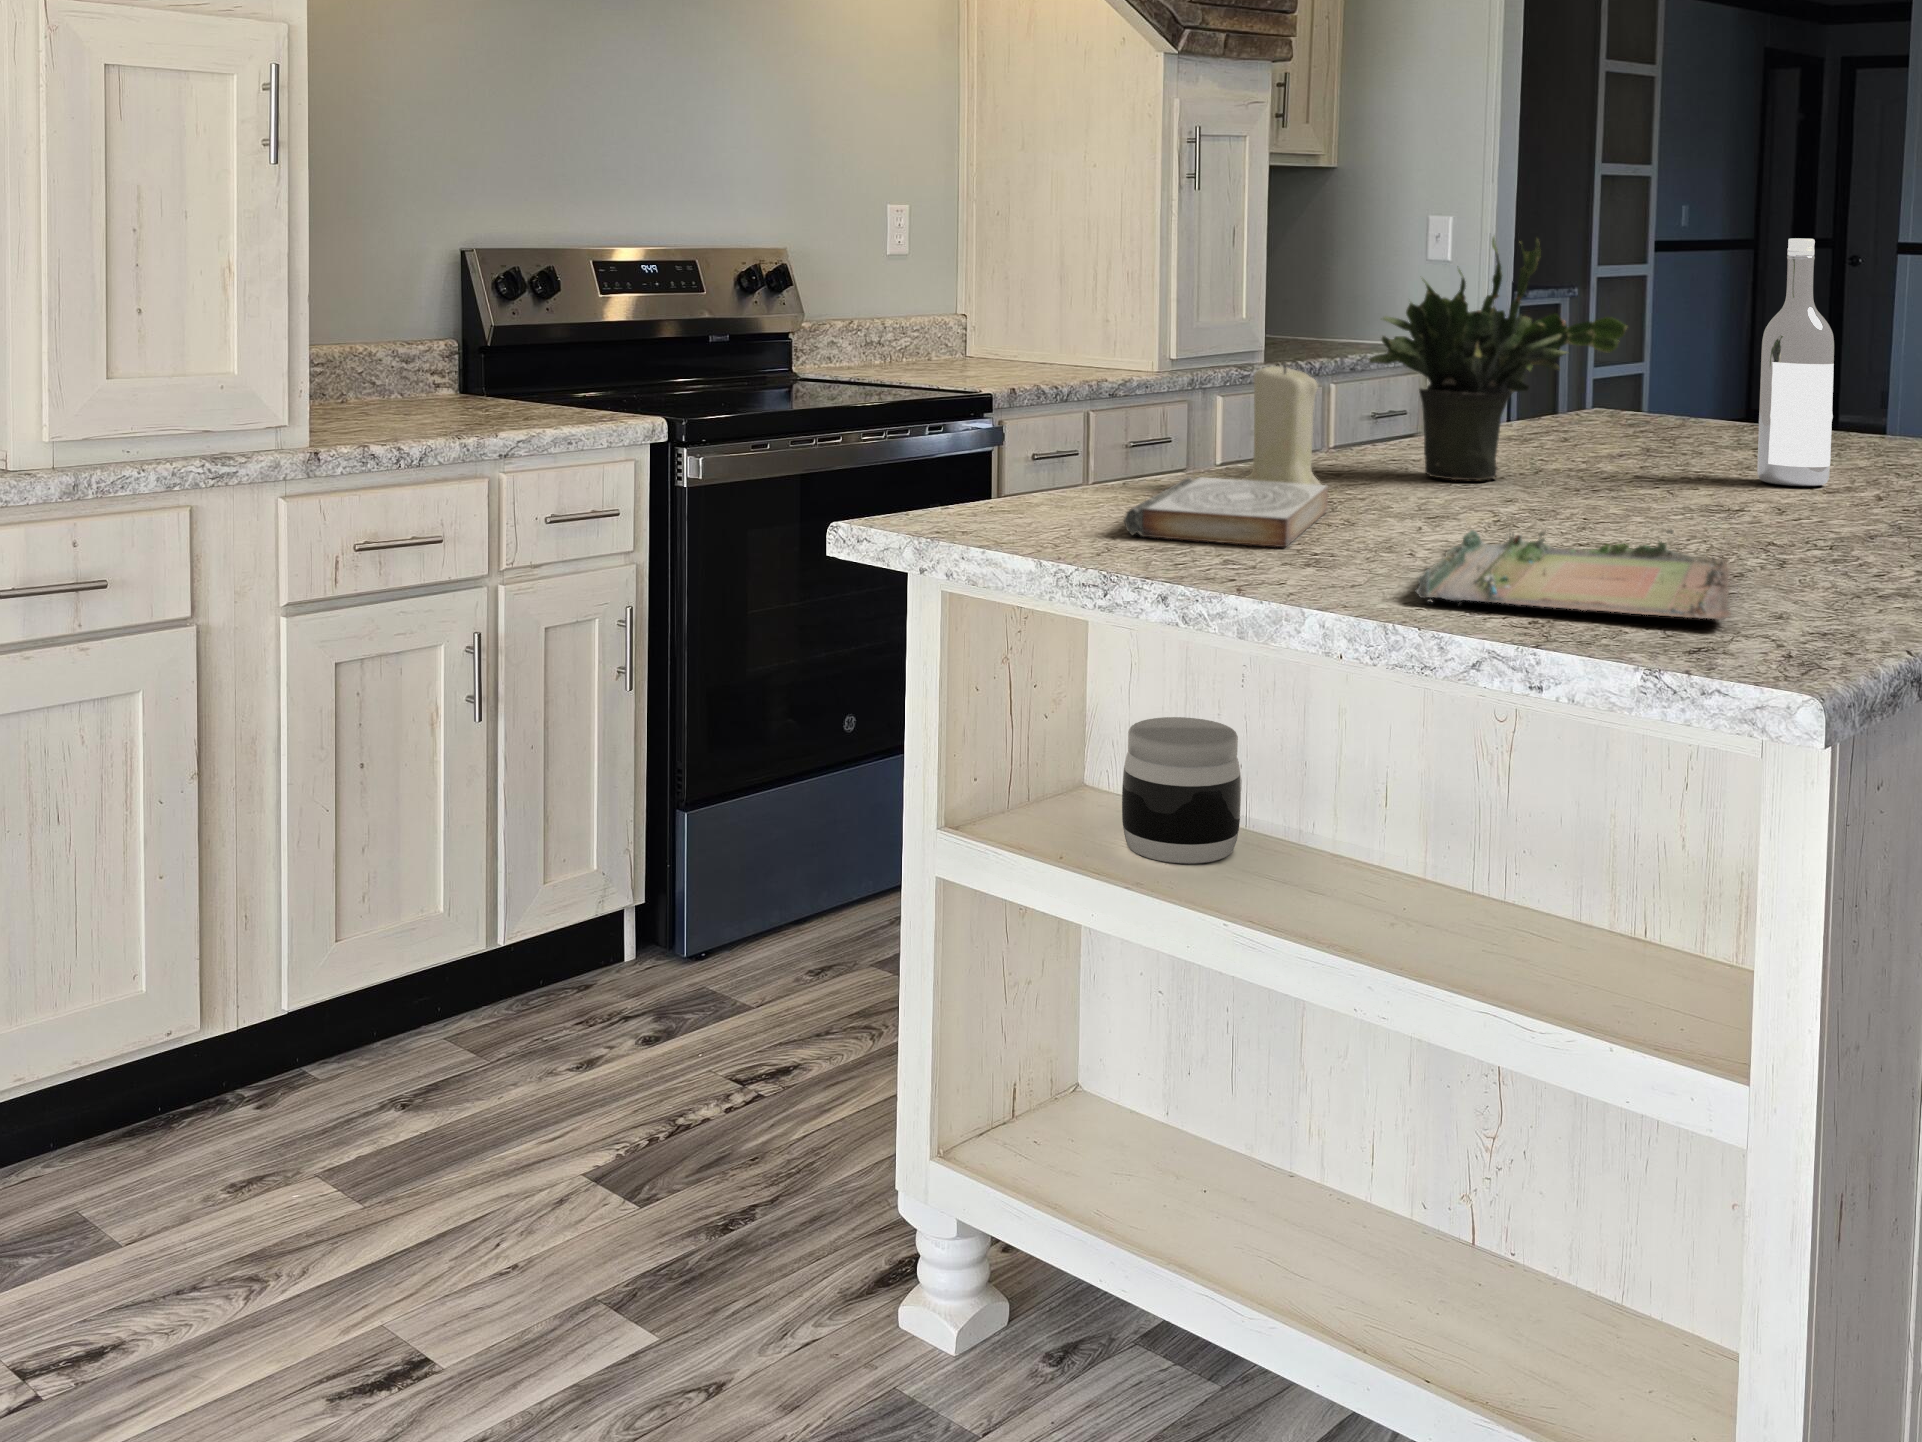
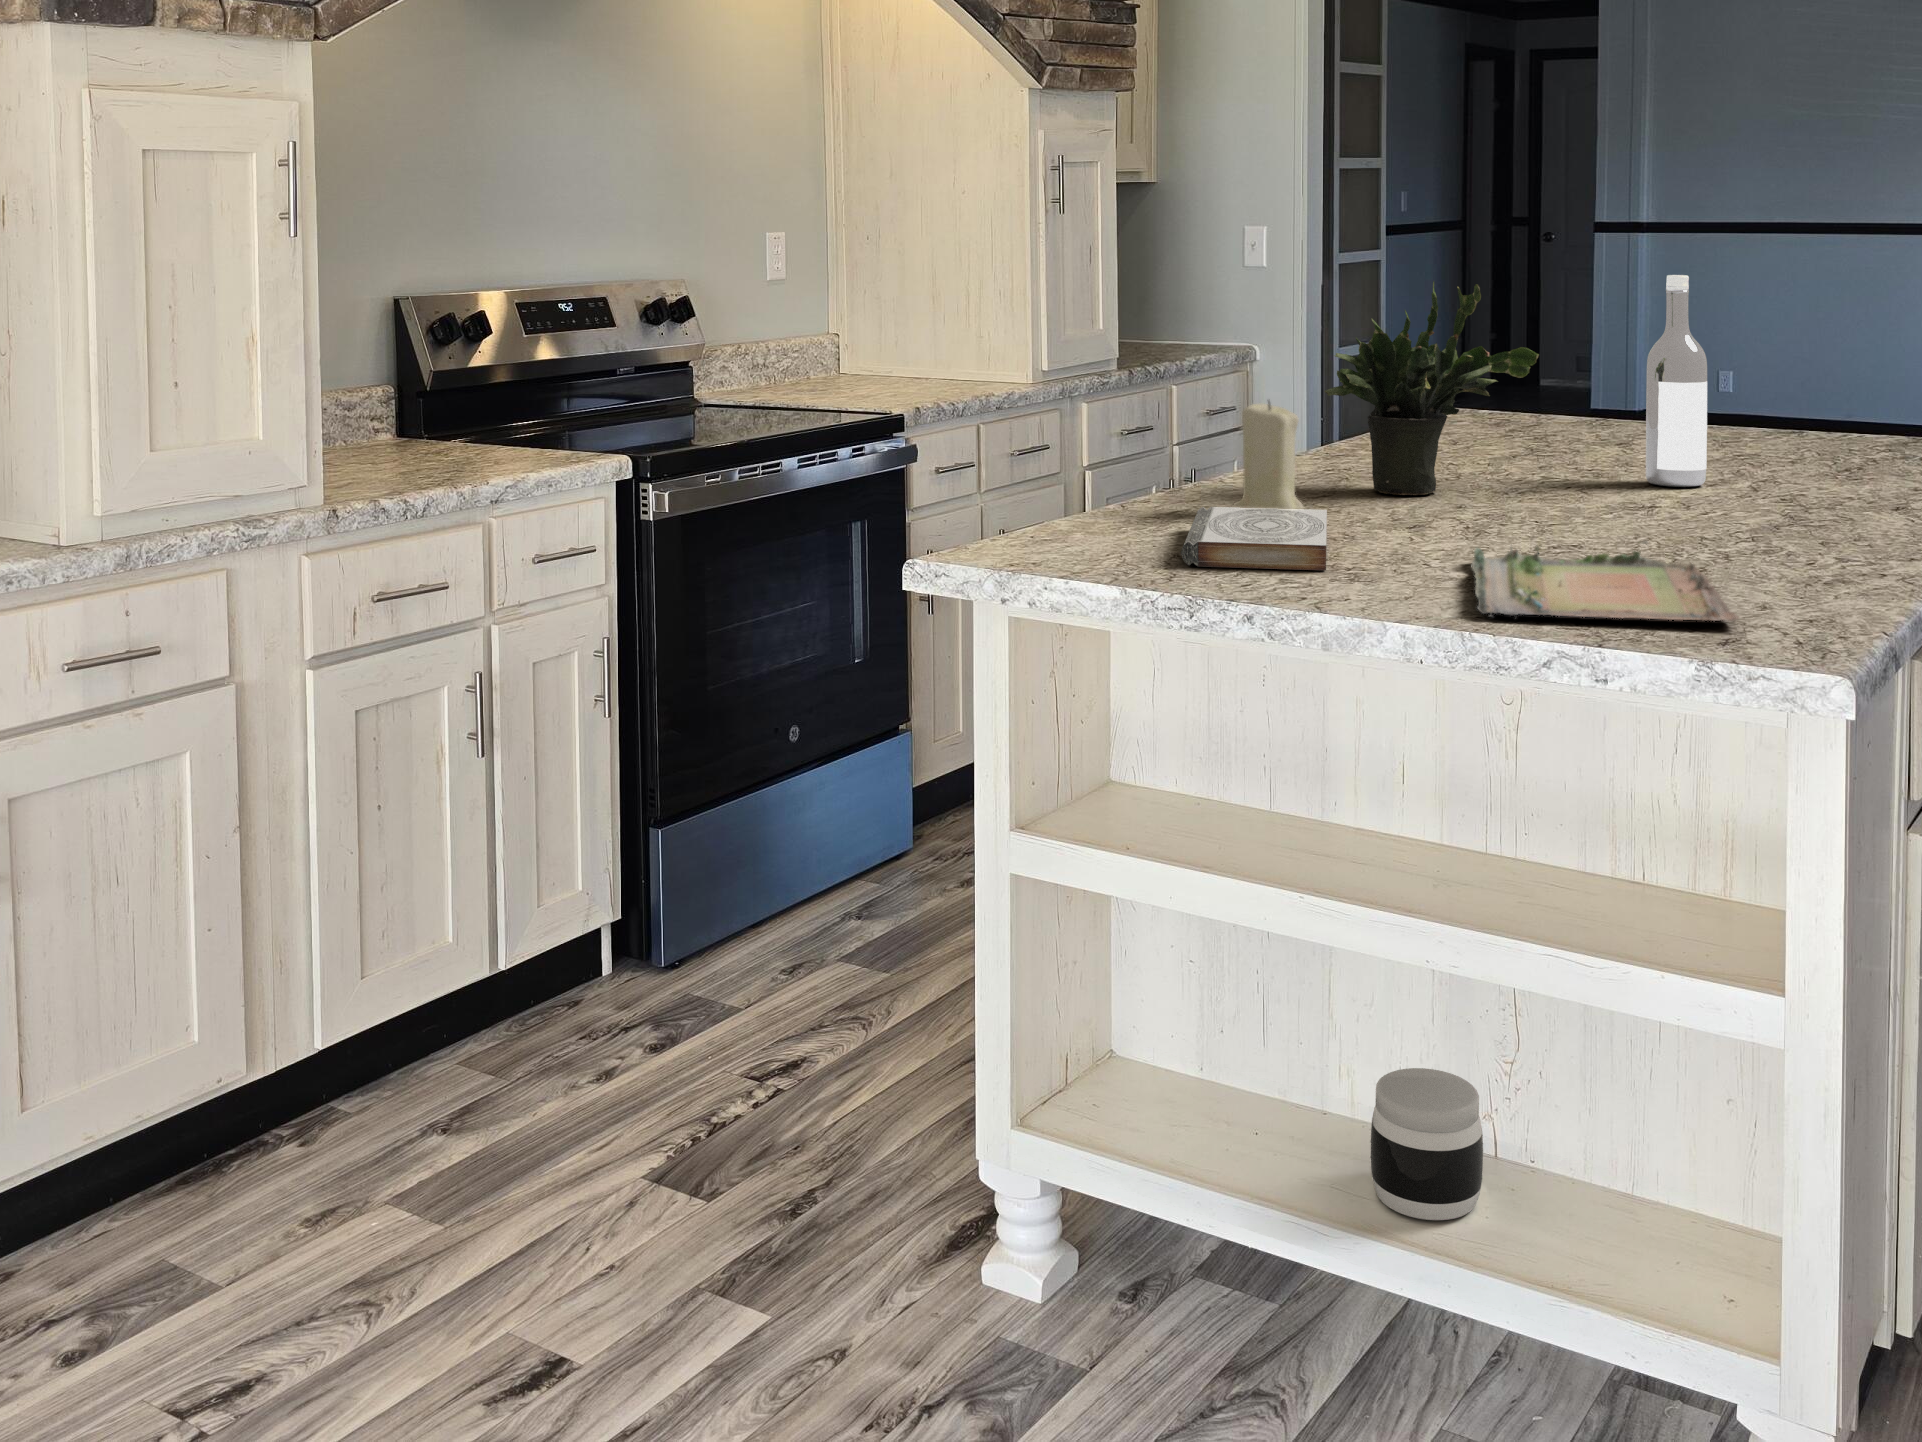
jar: present [1122,717,1241,864] -> present [1371,1068,1483,1220]

